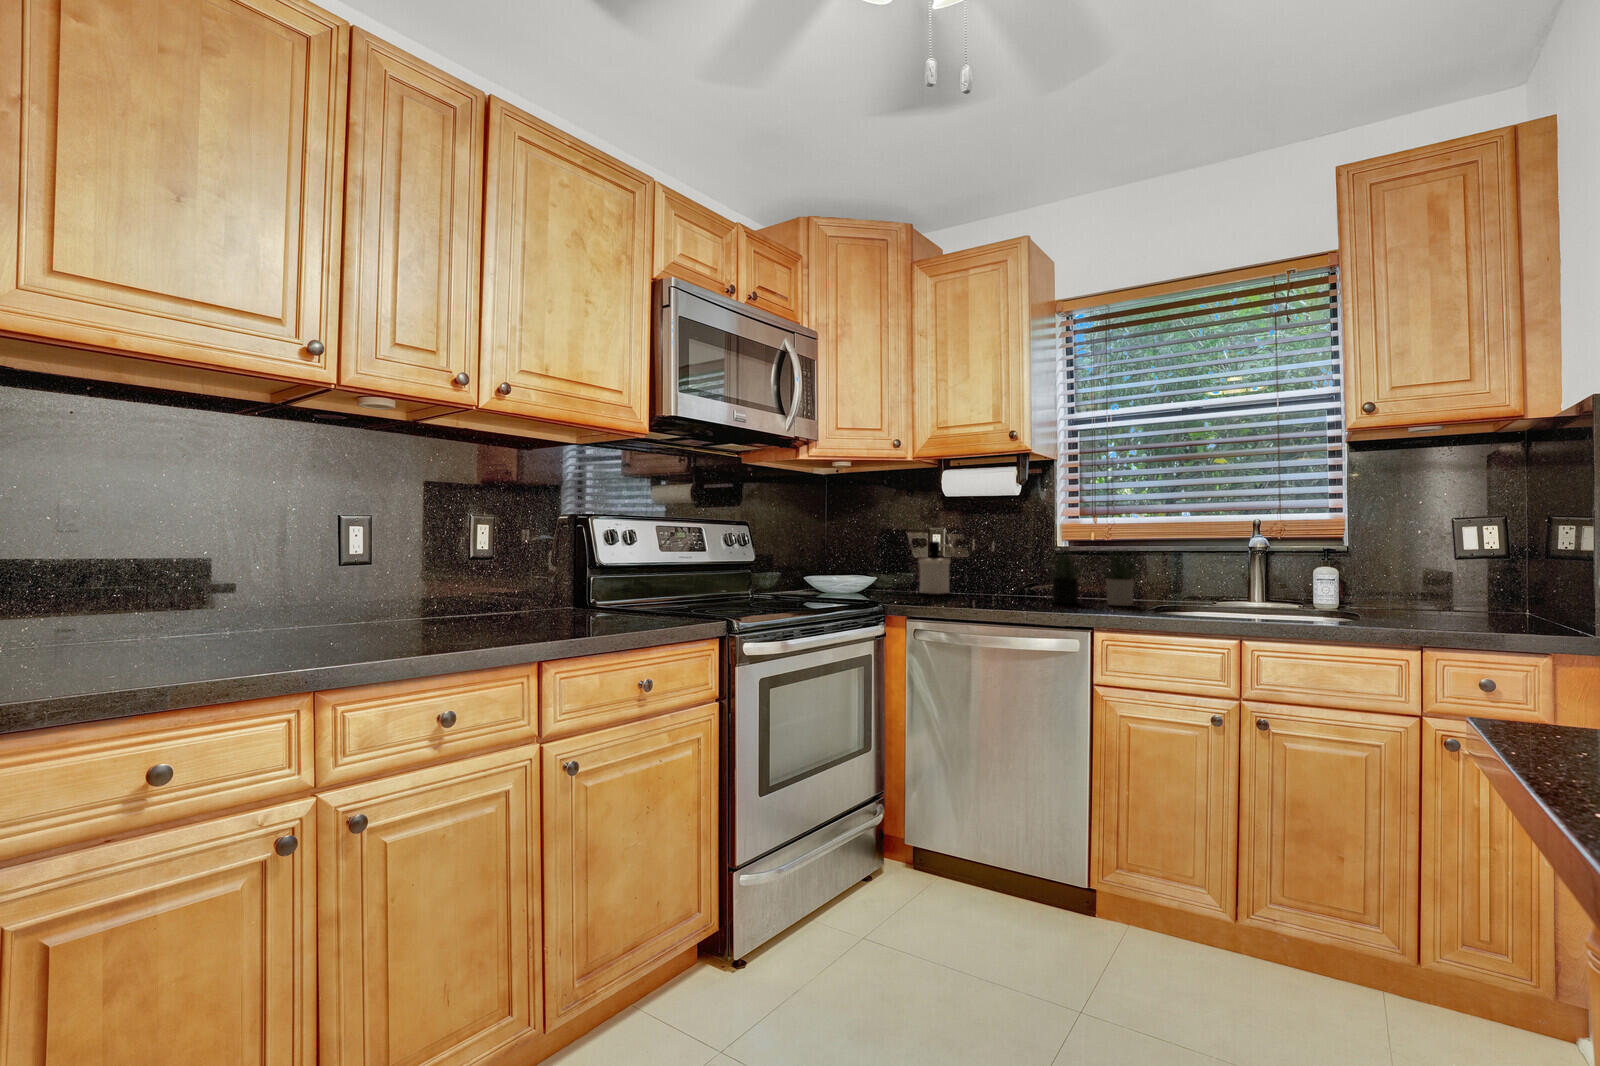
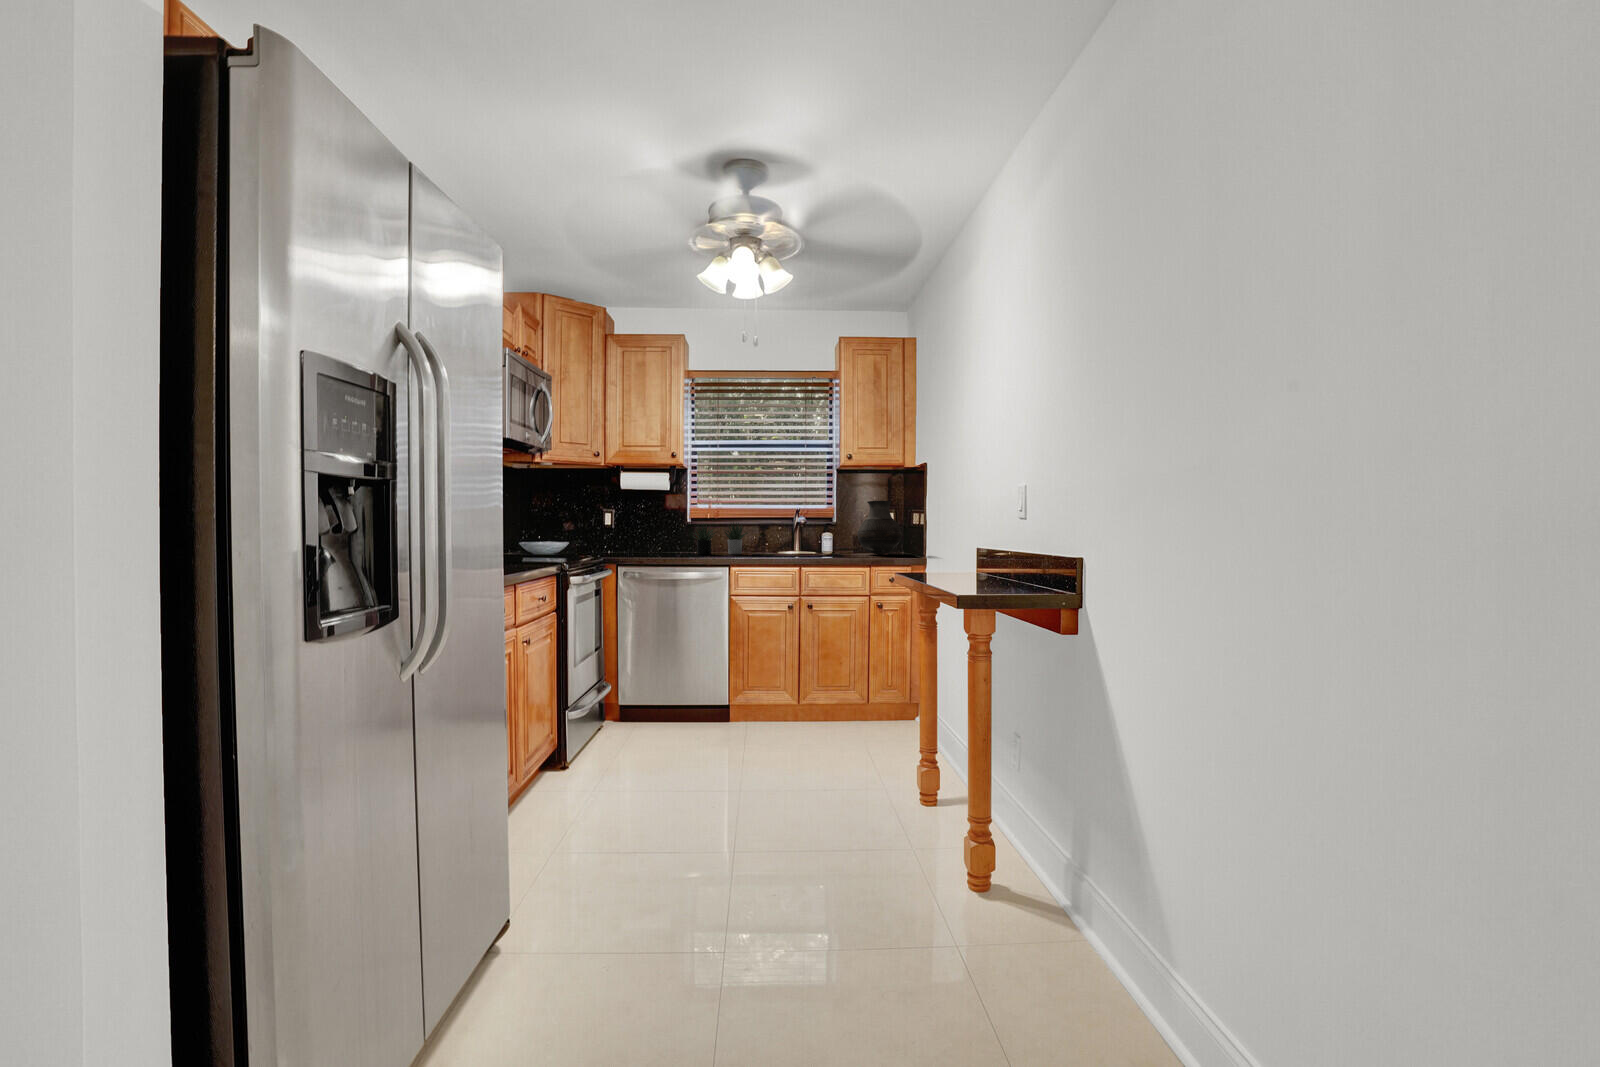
vase: none [1392,502,1521,622] -> present [857,501,902,555]
soap dispenser: present [918,541,955,594] -> none [601,519,630,553]

